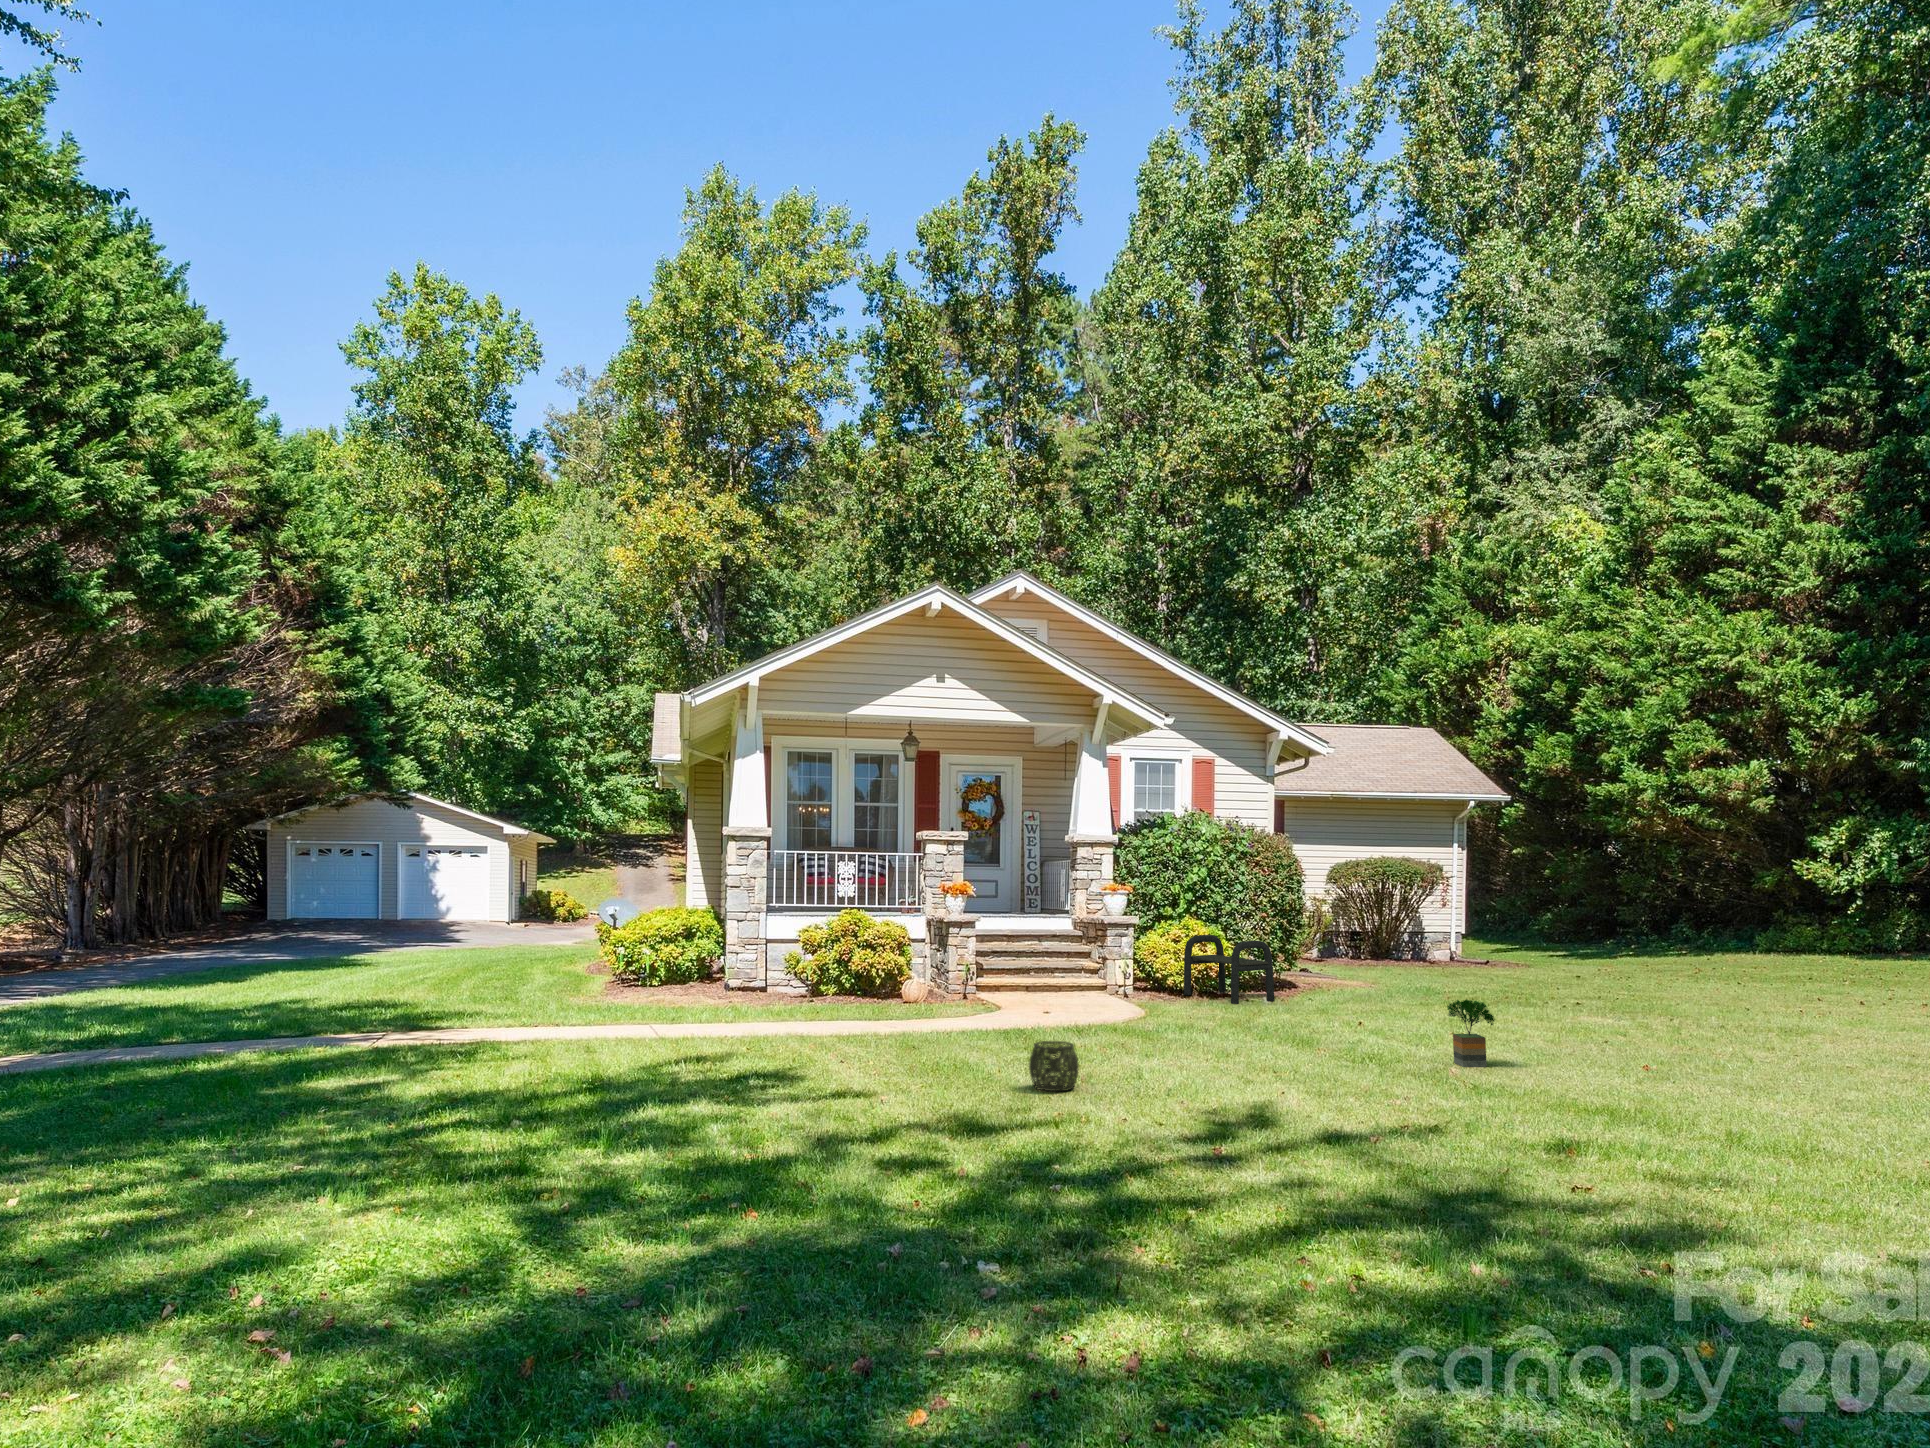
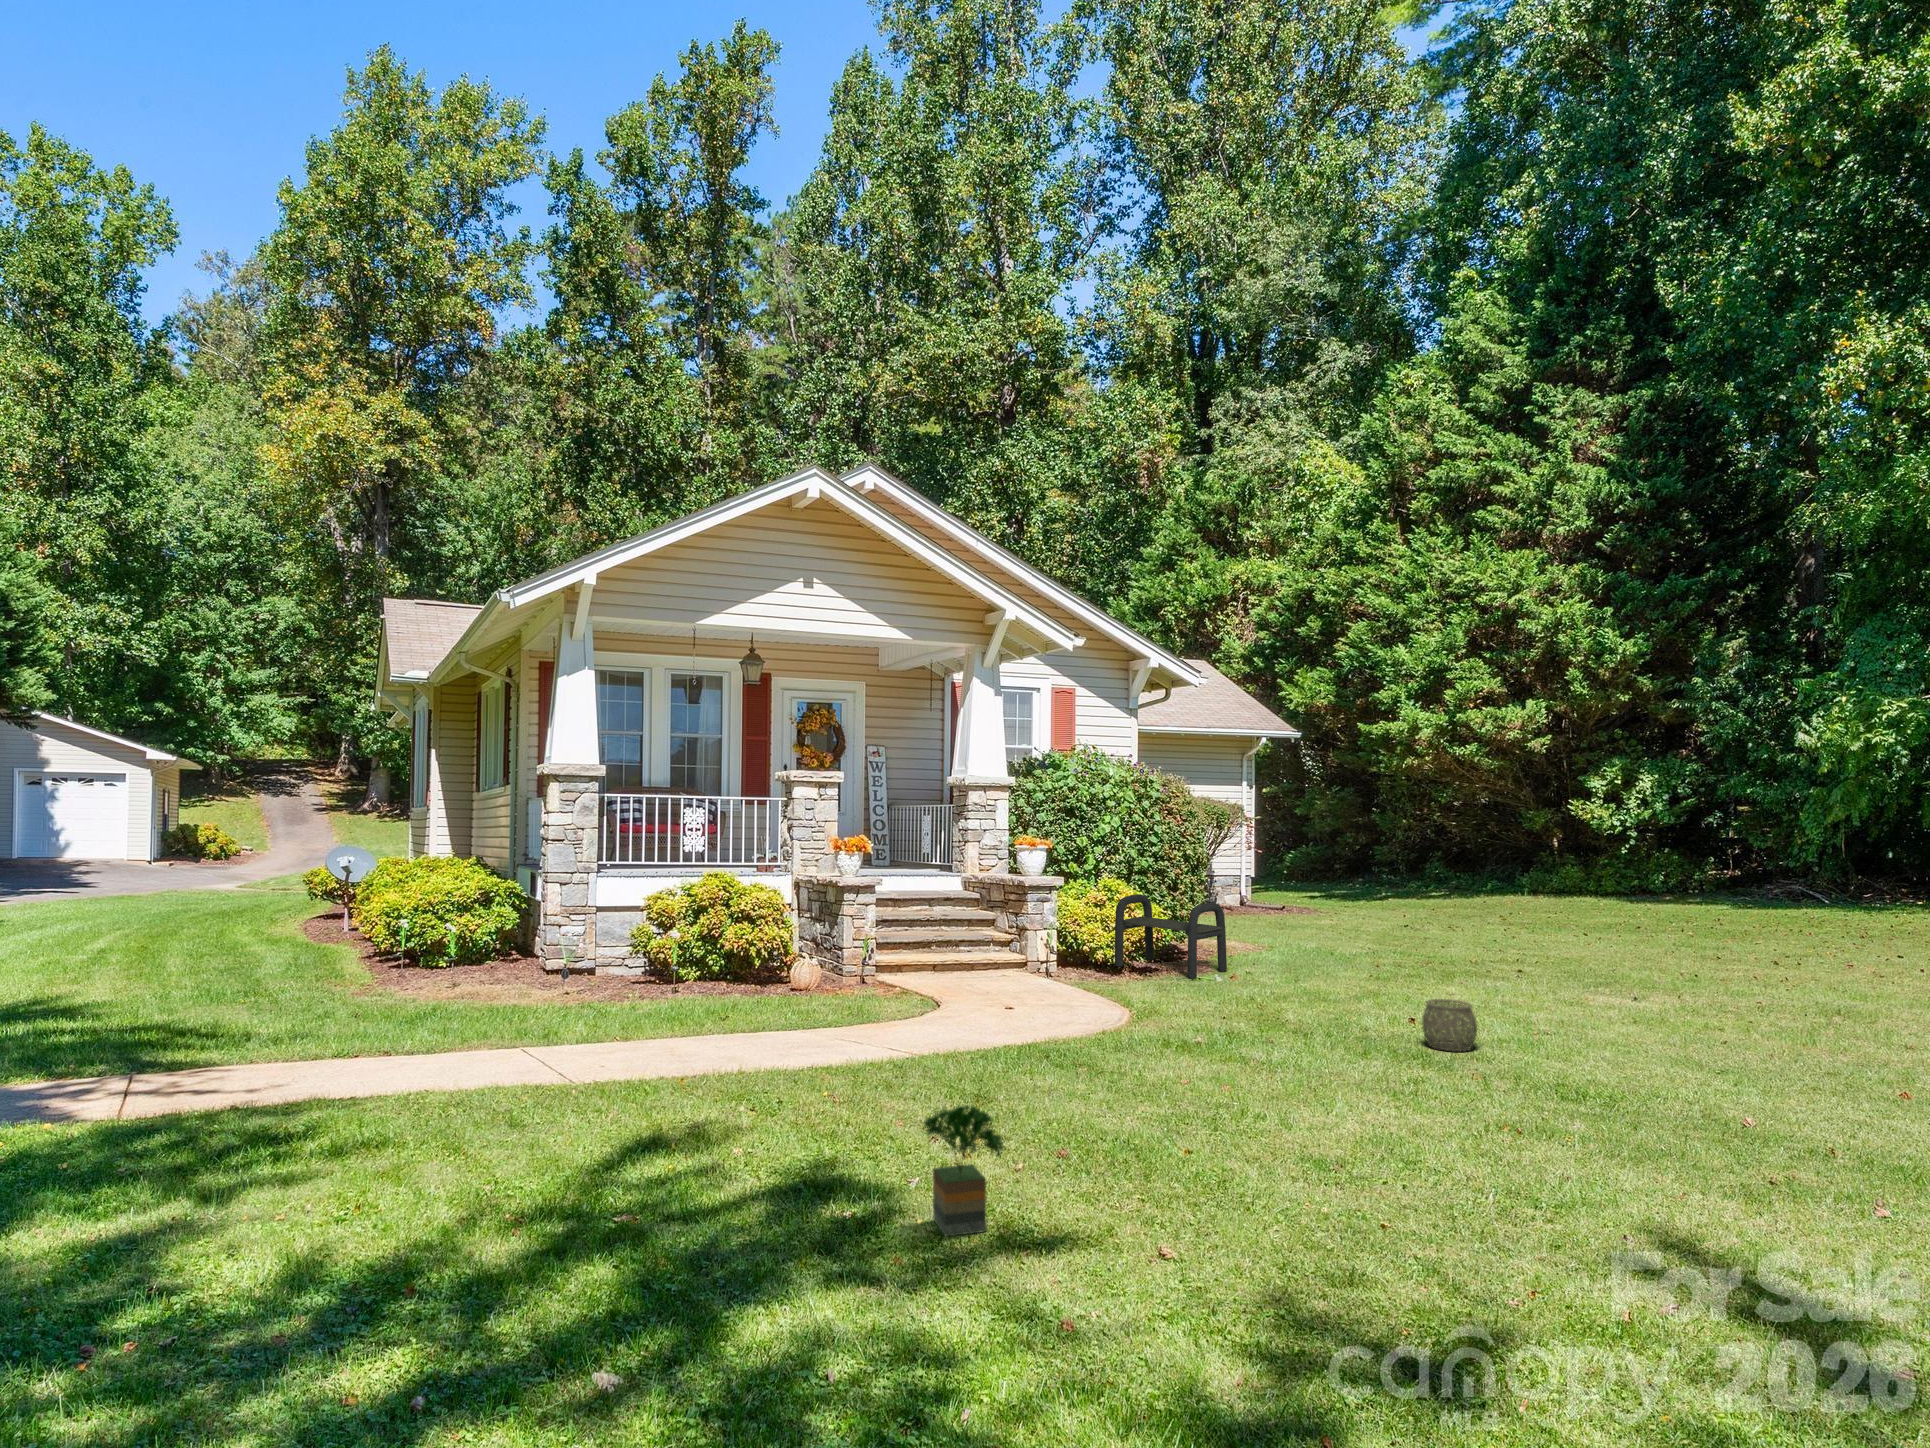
potted tree: present [1447,999,1495,1067] -> present [923,1105,1004,1236]
woven basket: present [1029,1041,1079,1092] -> present [1422,999,1478,1052]

